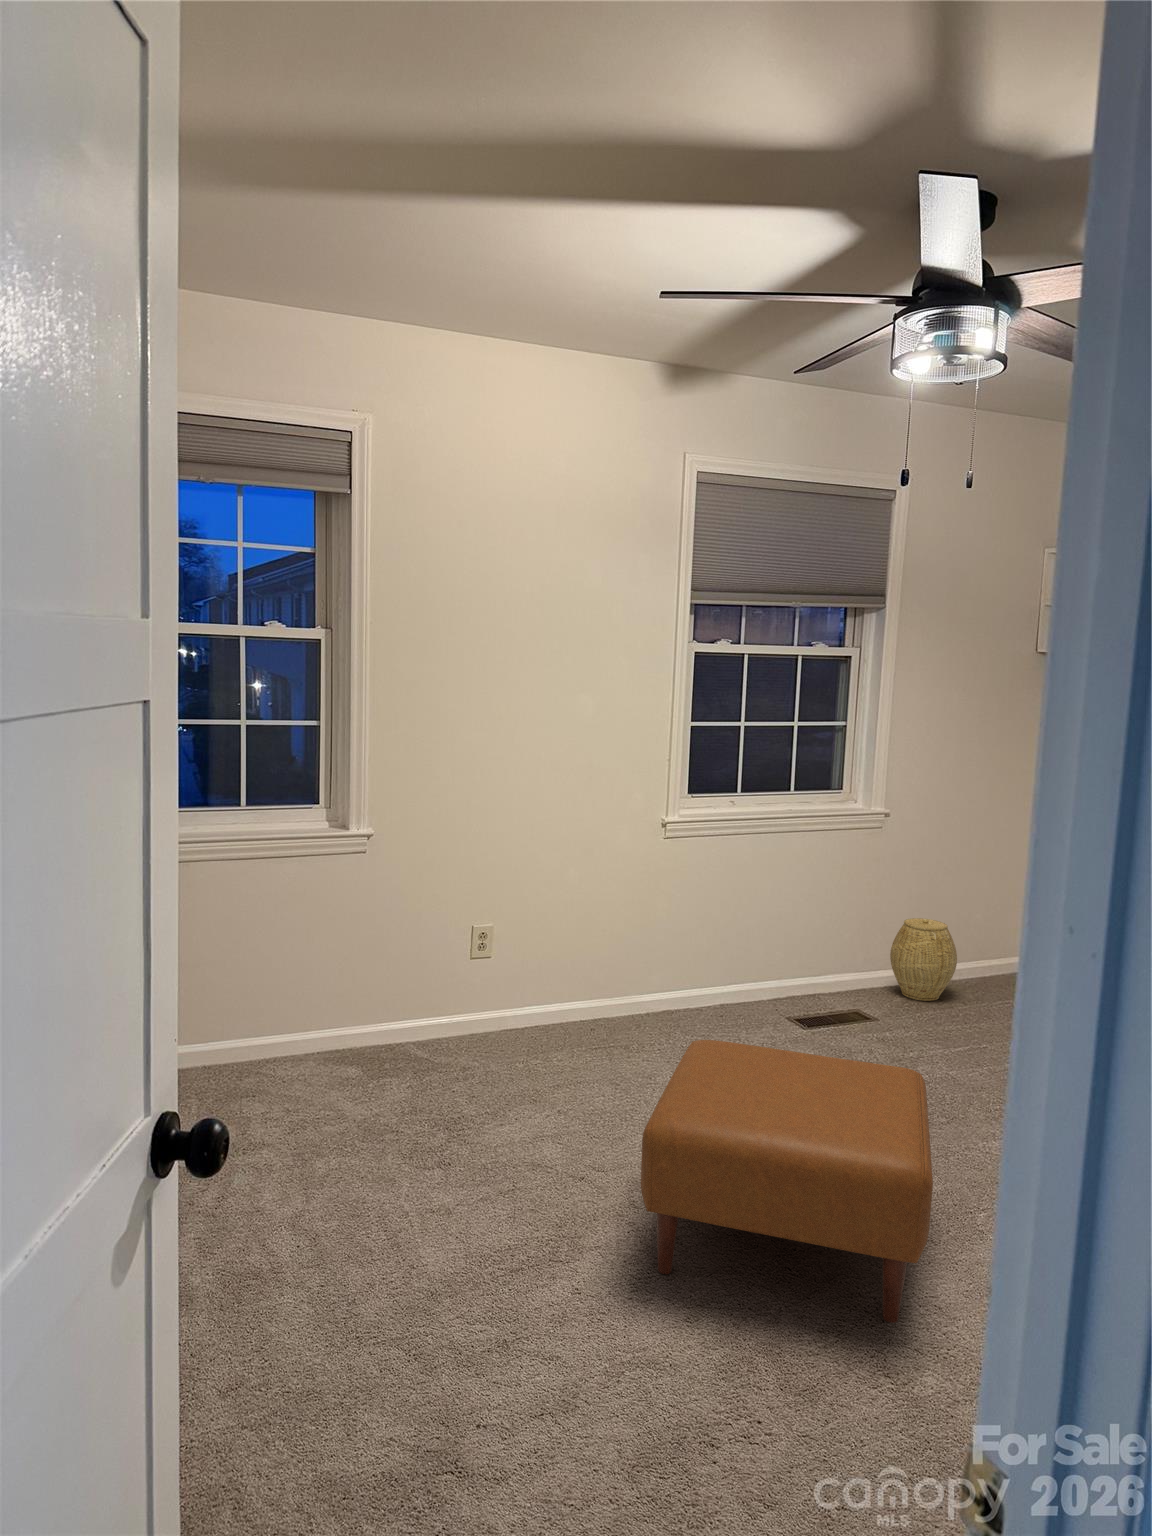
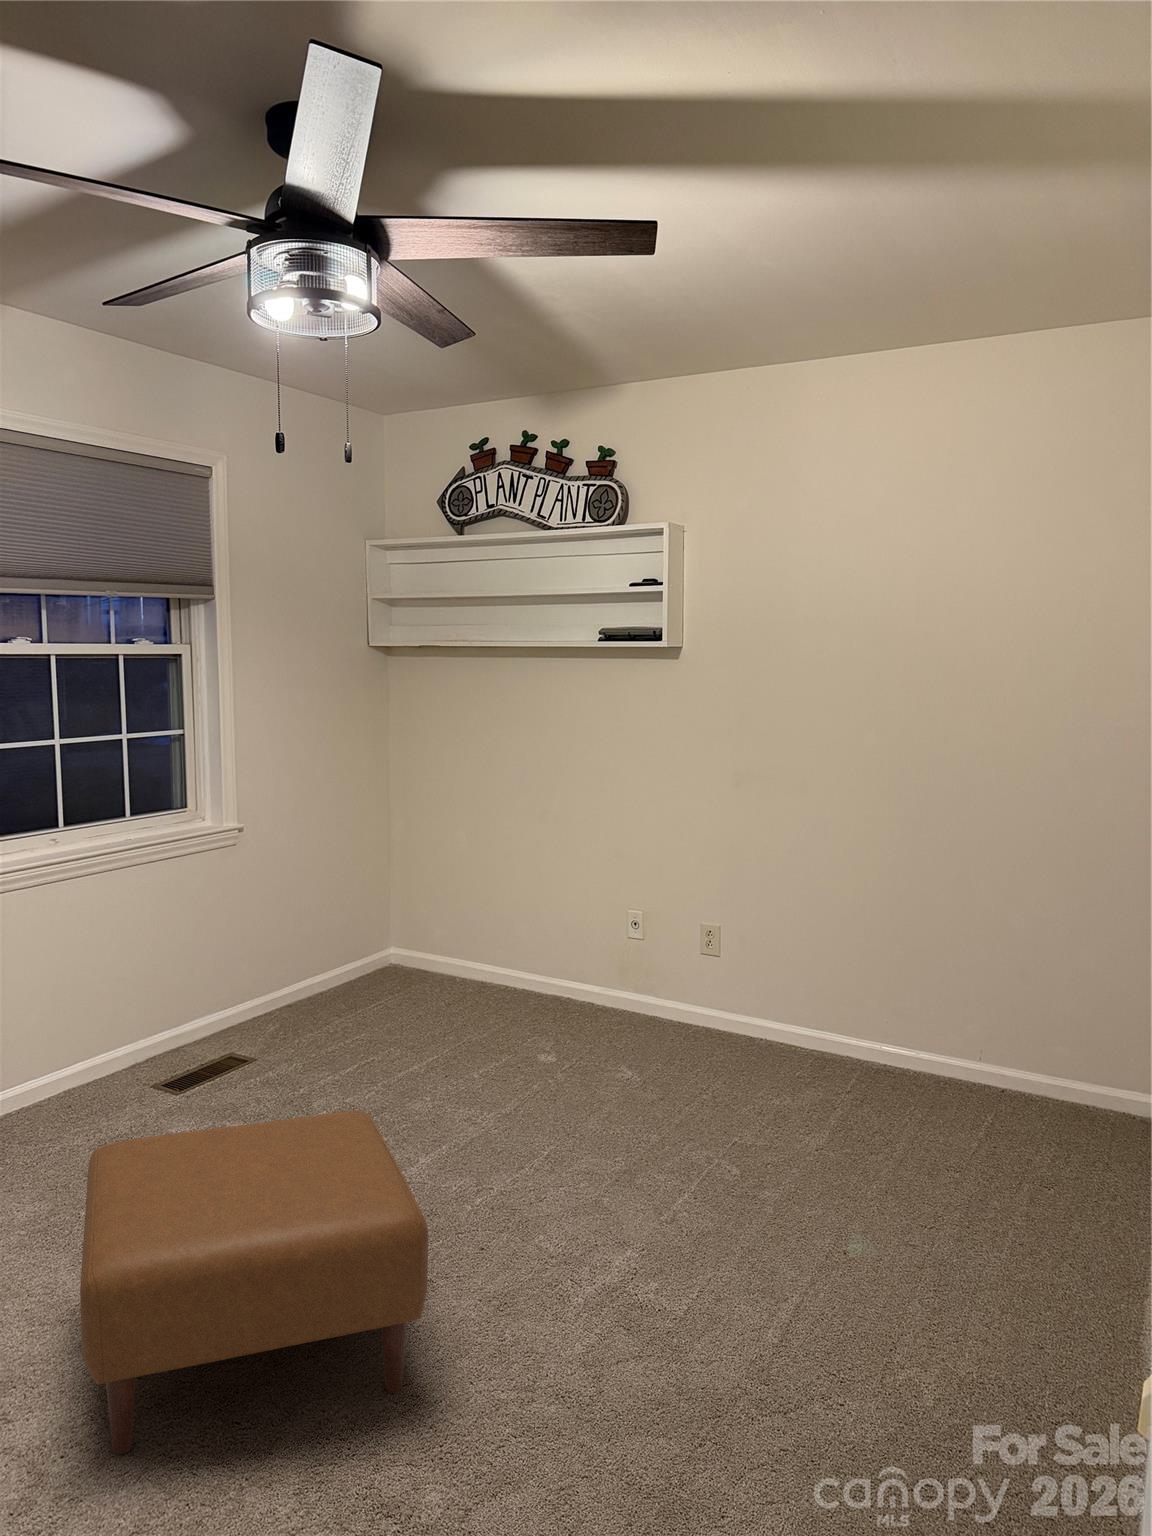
woven basket: present [890,918,957,1001] -> none [254,939,326,1030]

